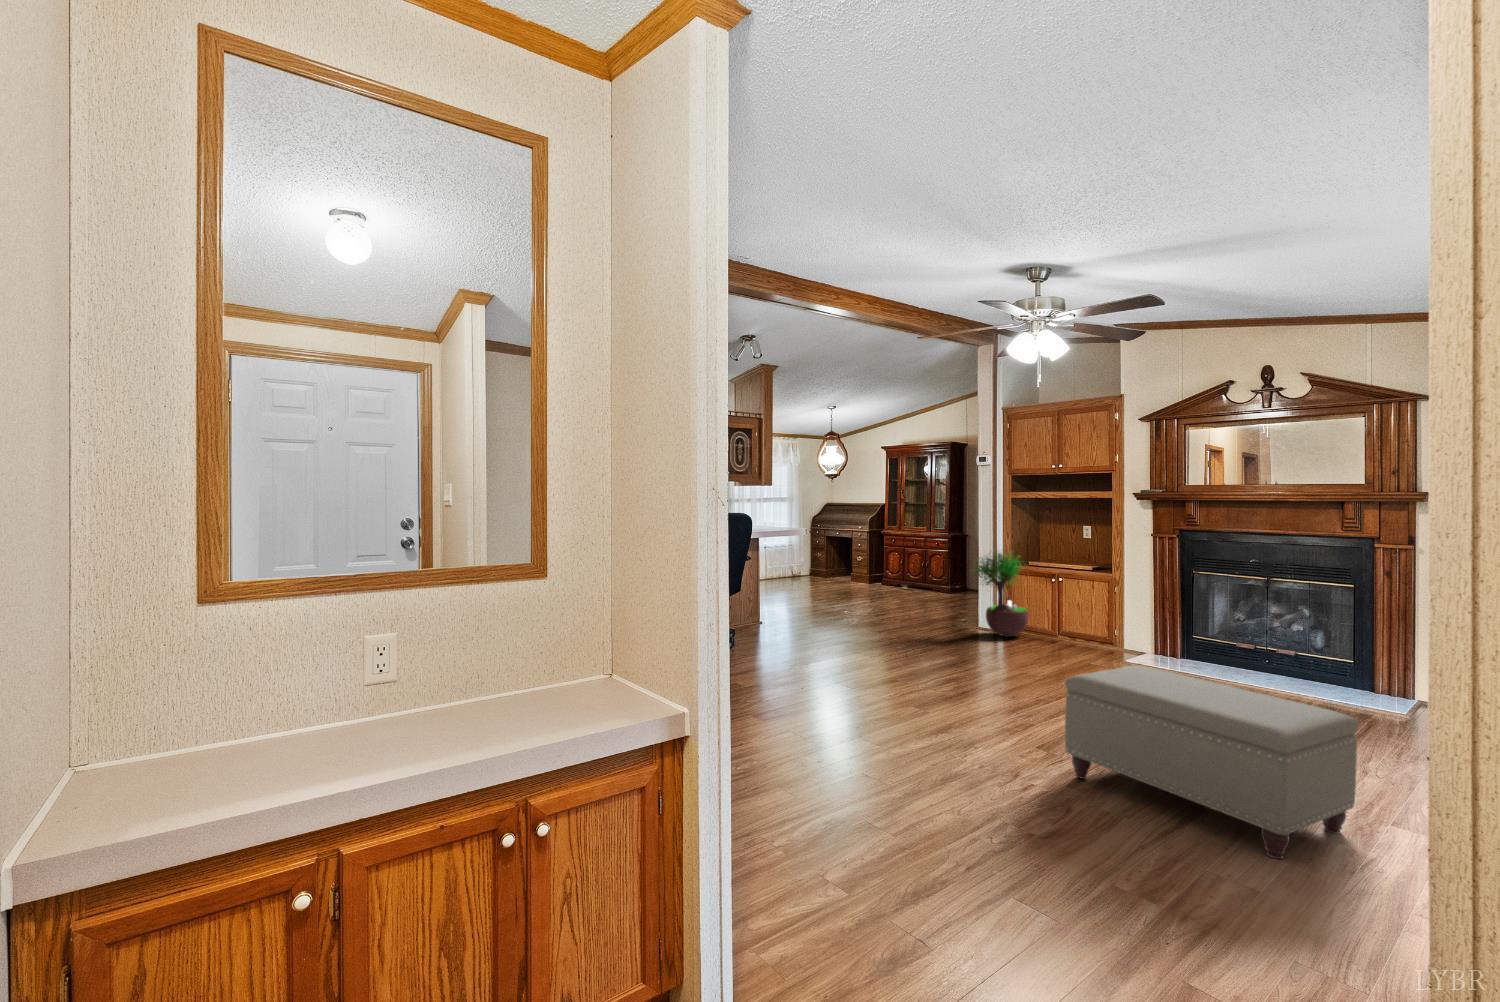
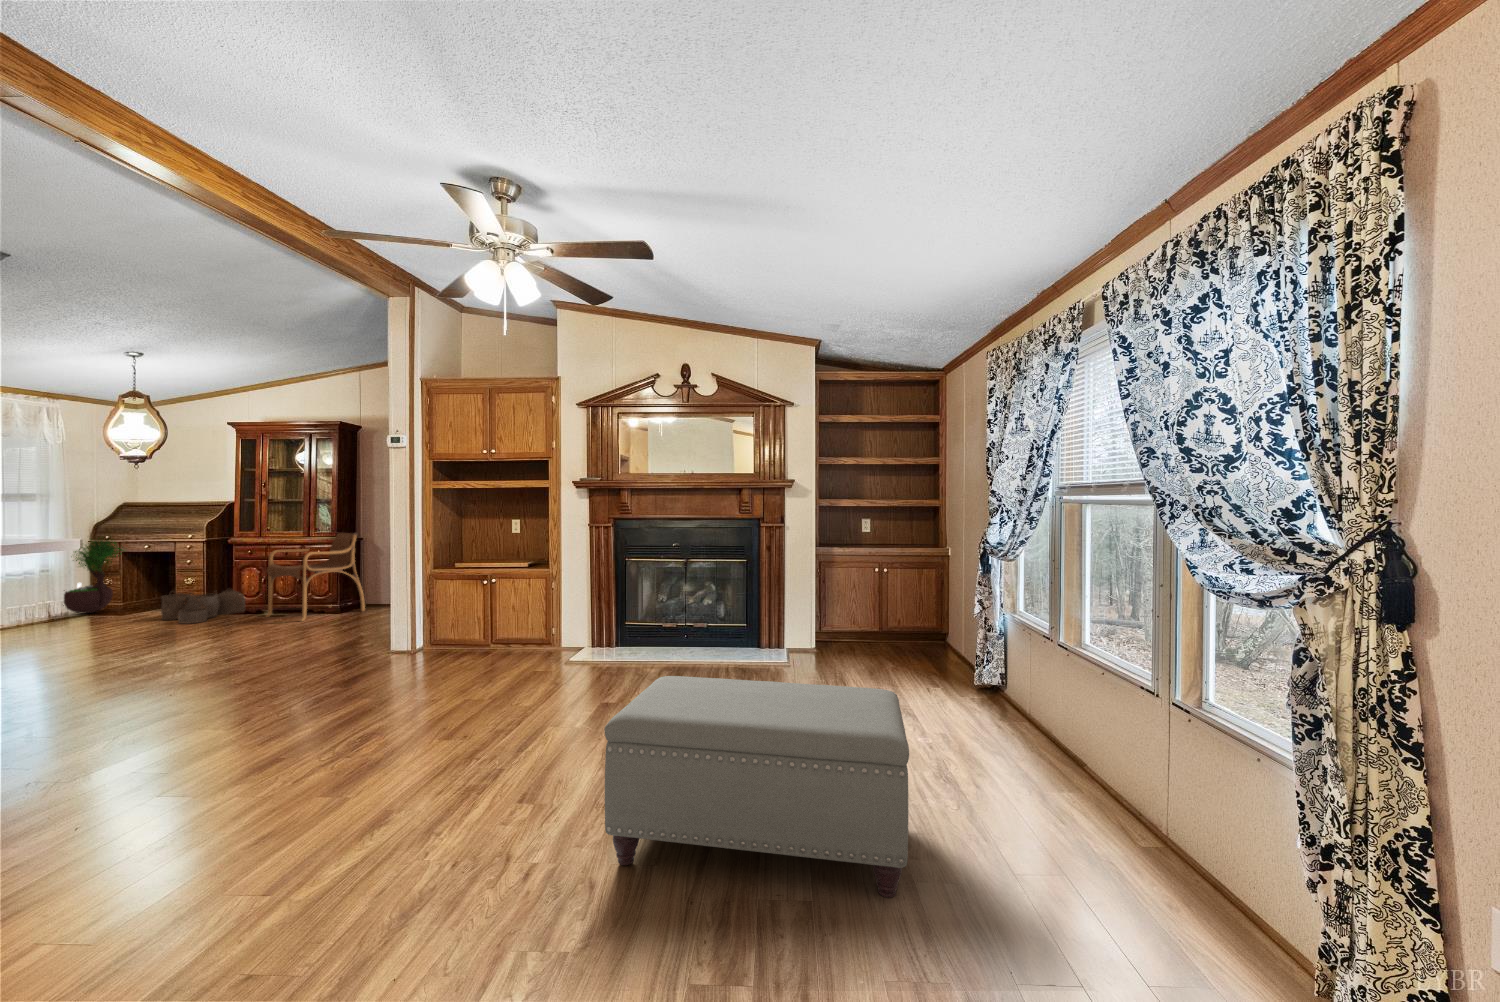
armchair: none [902,527,970,599] -> present [266,533,365,621]
potted tree: present [973,553,1028,637] -> present [63,538,123,614]
woven basket: none [844,566,891,591] -> present [161,590,245,624]

